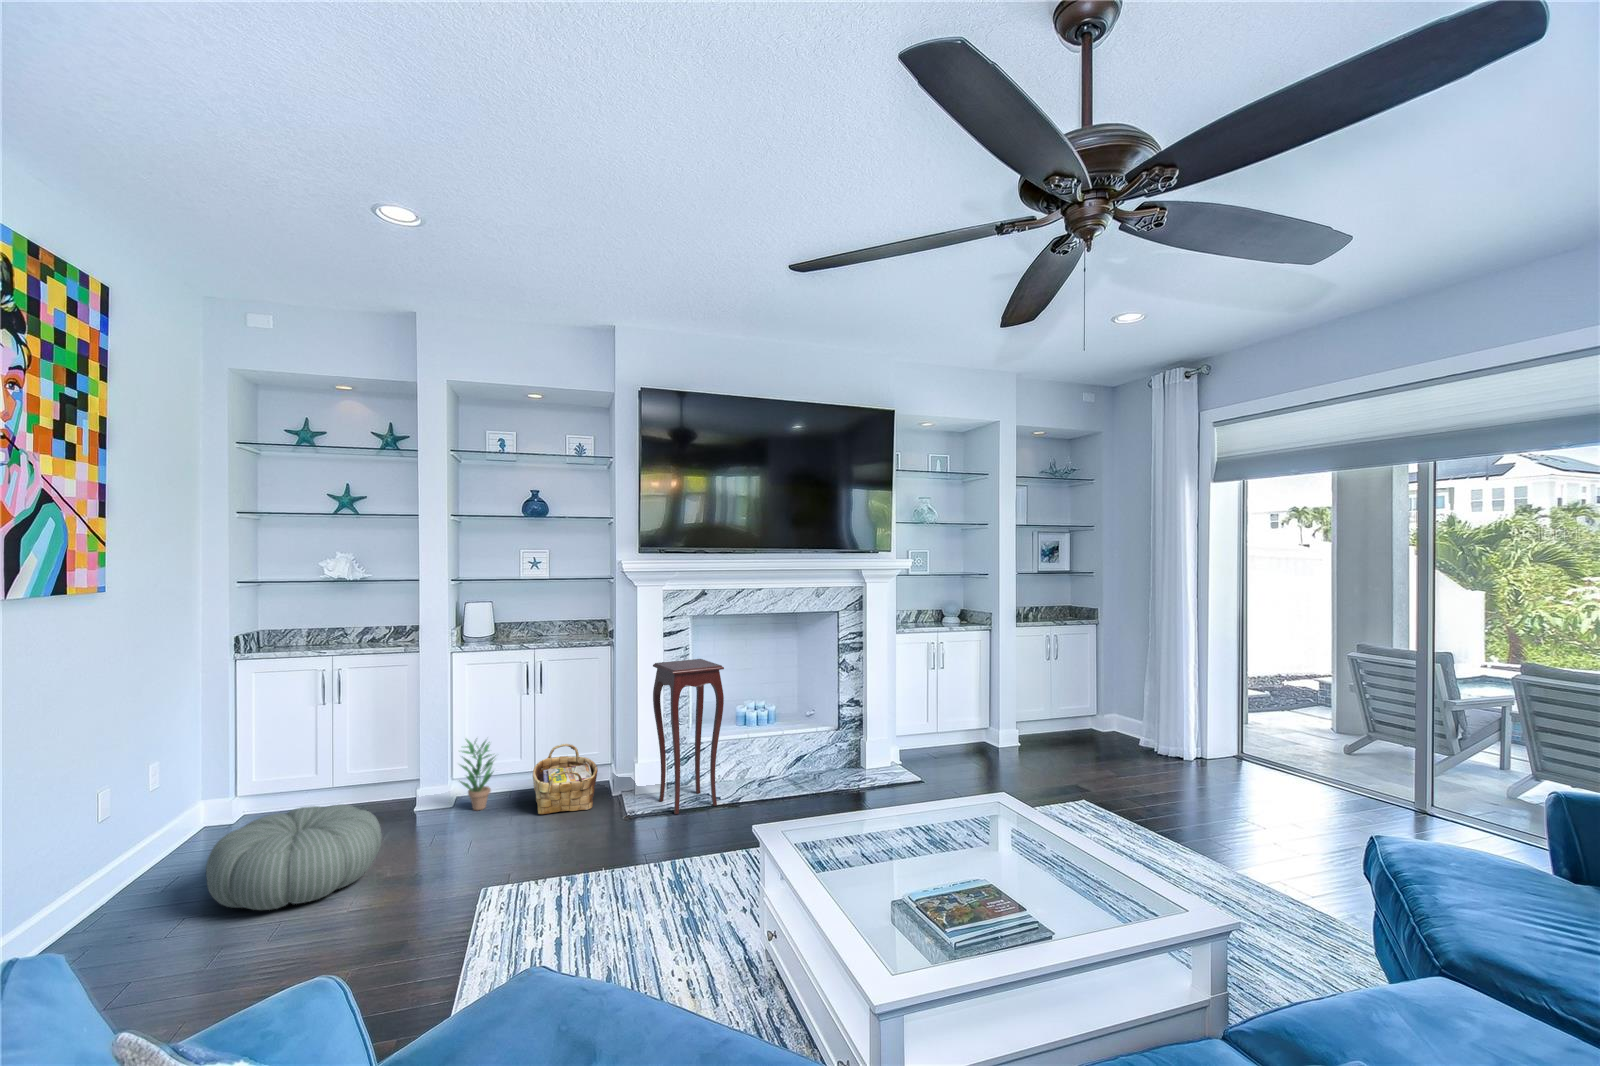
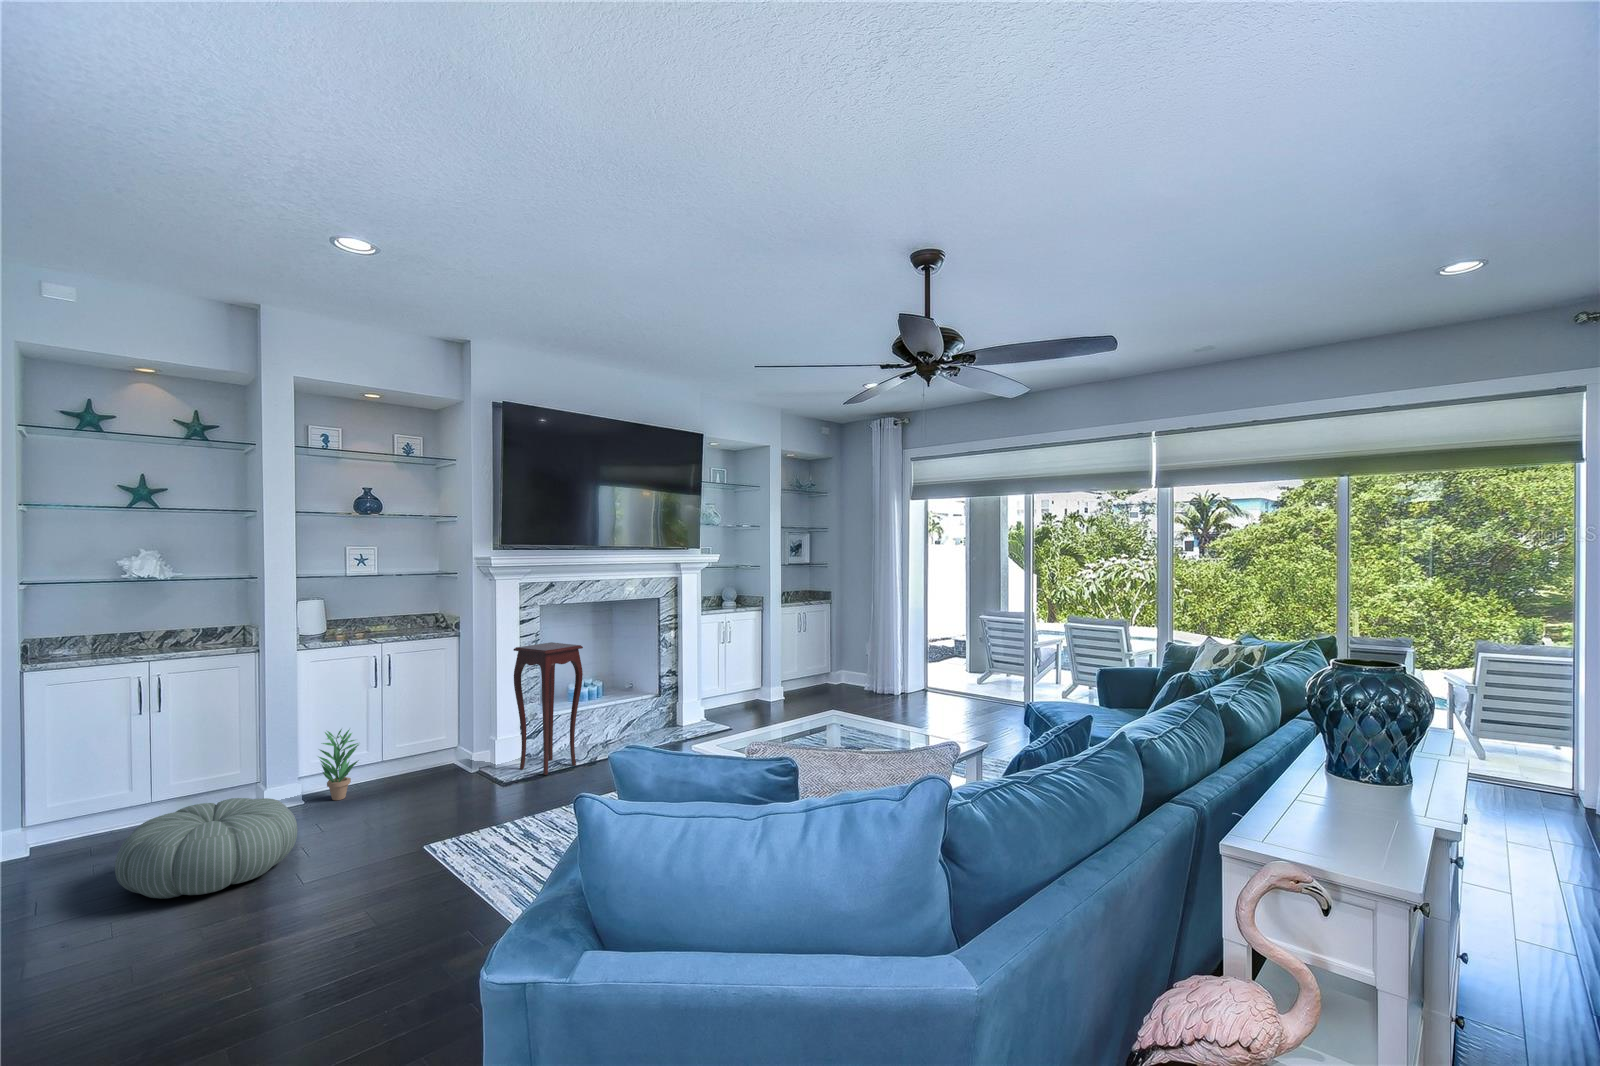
woven basket: present [533,744,598,814] -> none [394,730,463,793]

